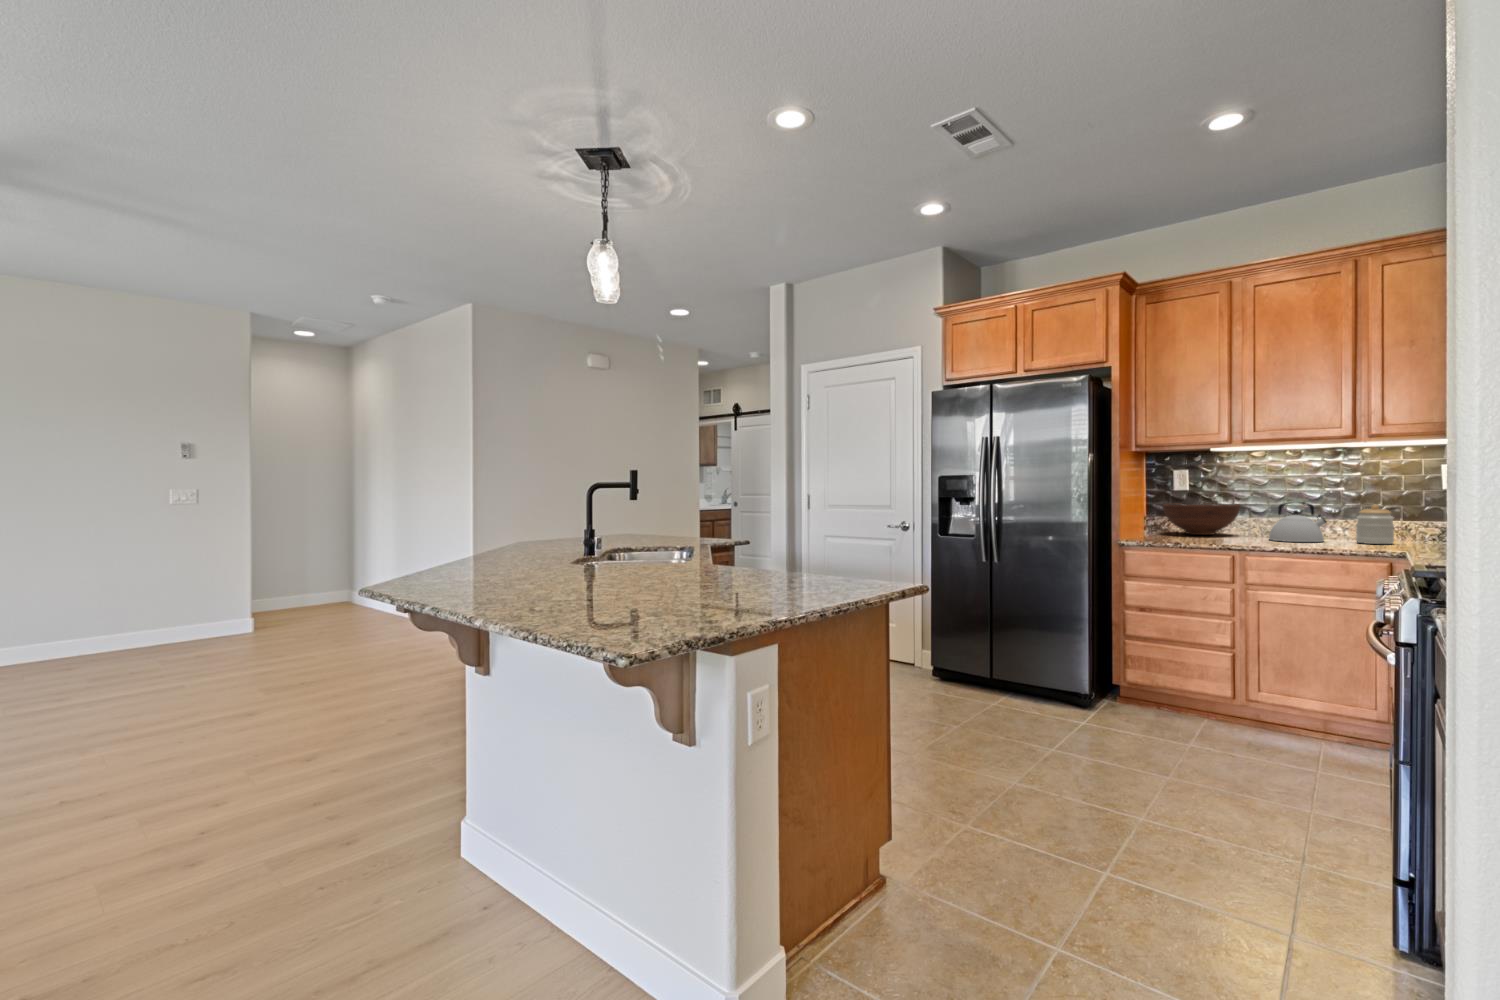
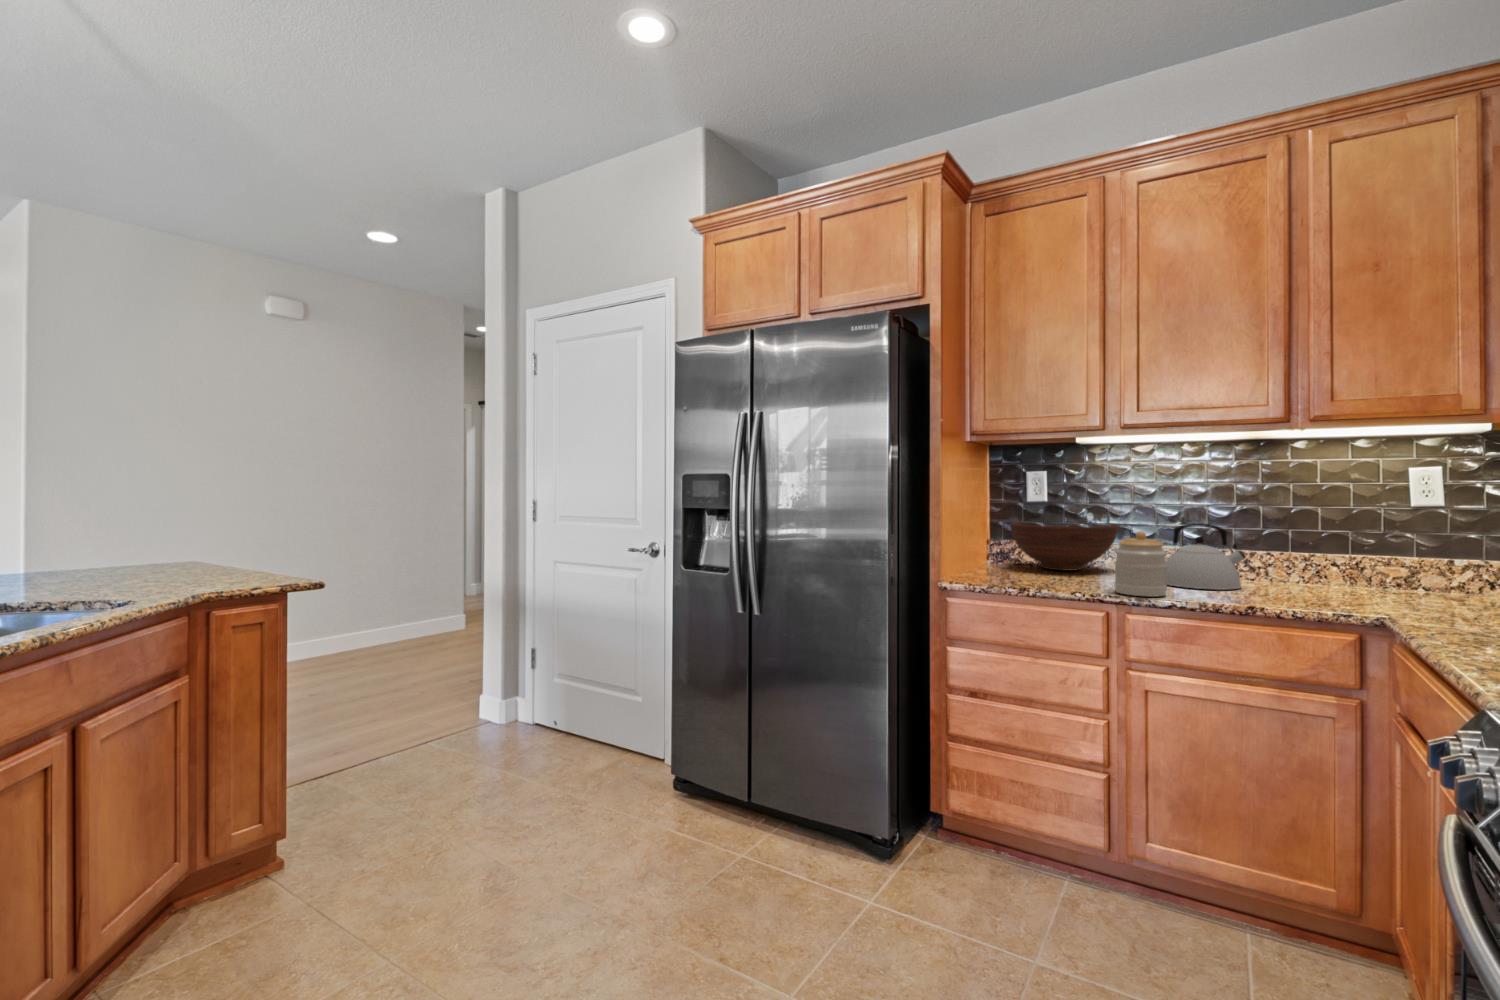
jar: present [1356,505,1394,544] -> present [1114,531,1167,596]

